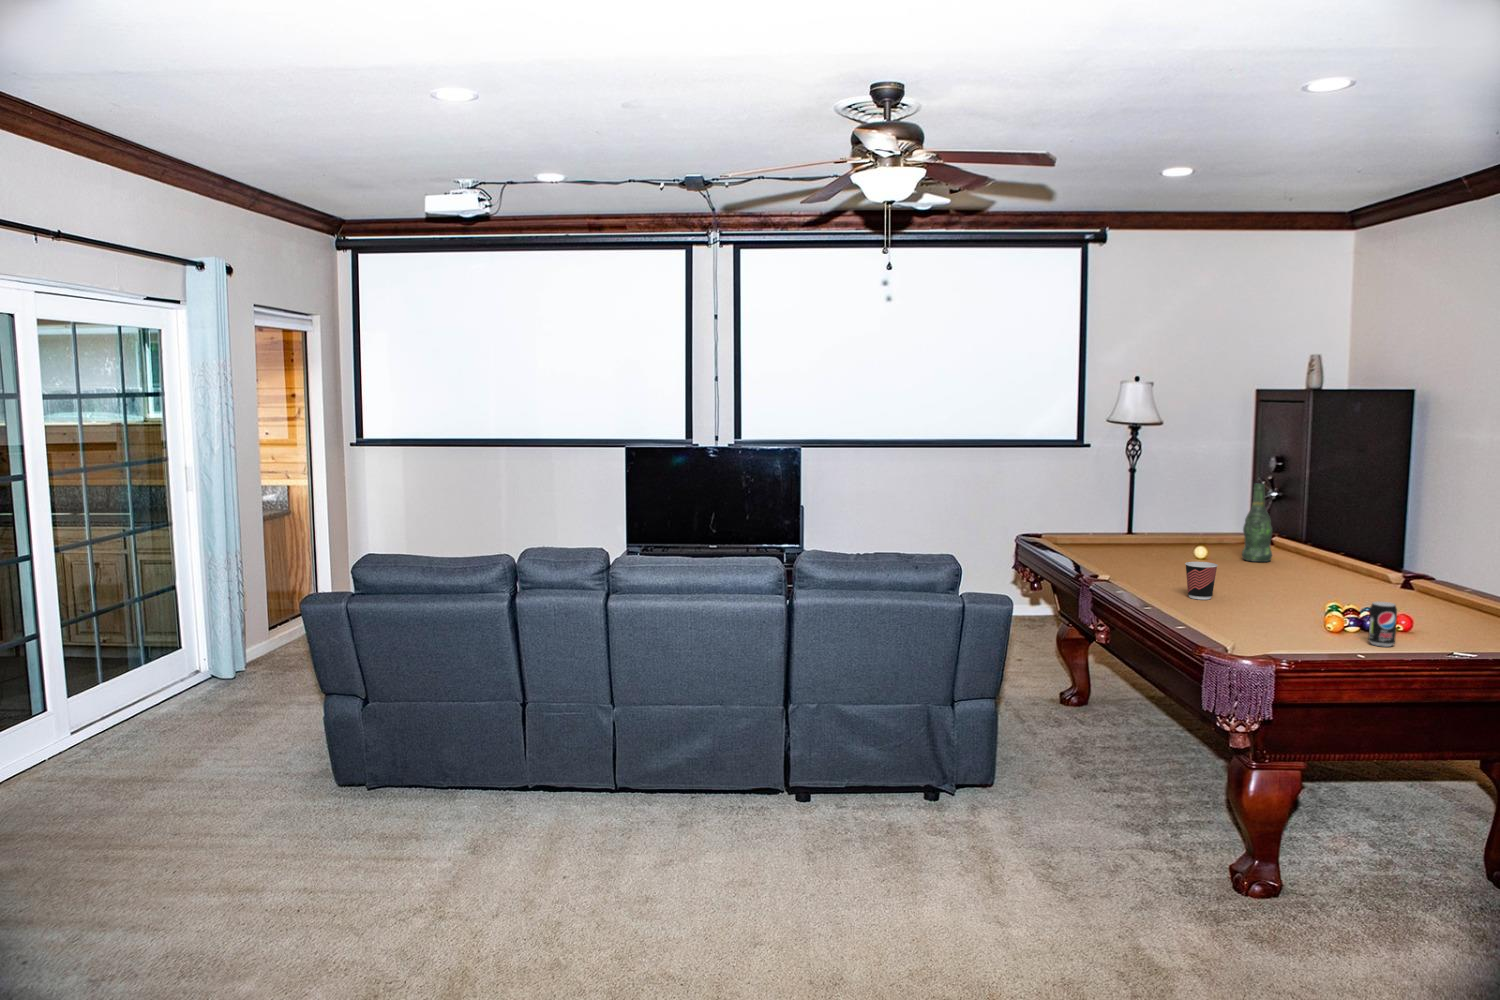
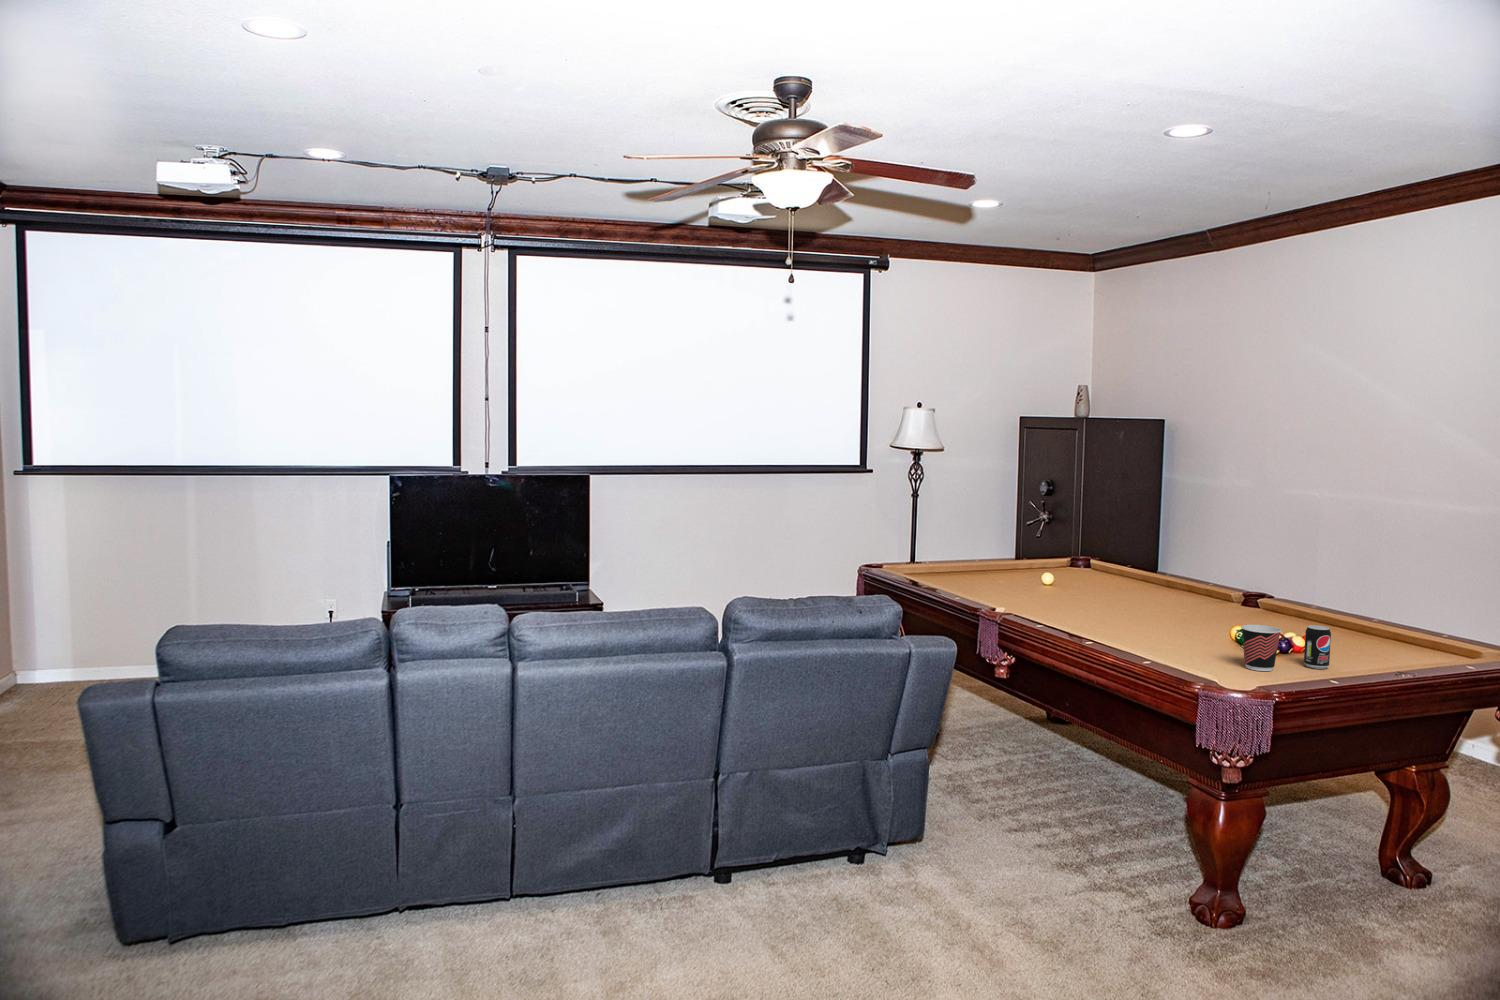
beer bottle: present [1242,484,1272,562] -> none [1083,509,1111,584]
cup: present [1185,562,1218,600] -> present [1241,625,1281,671]

